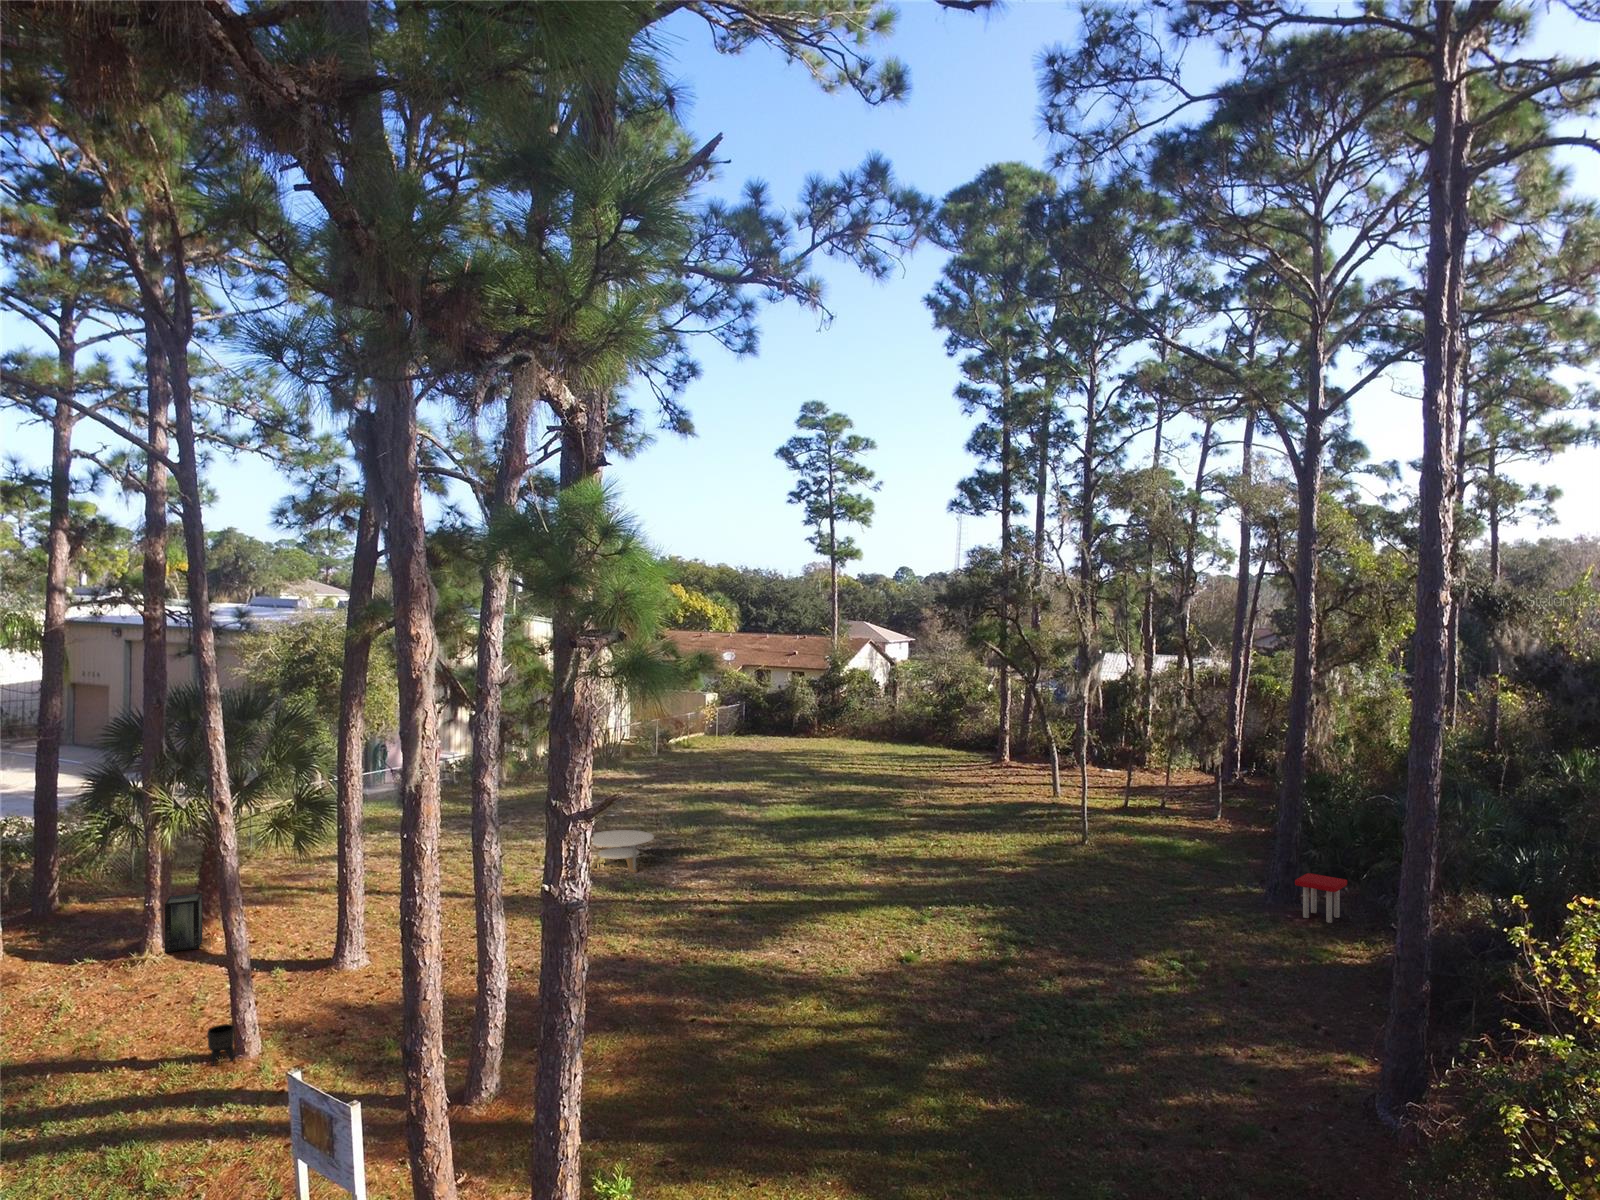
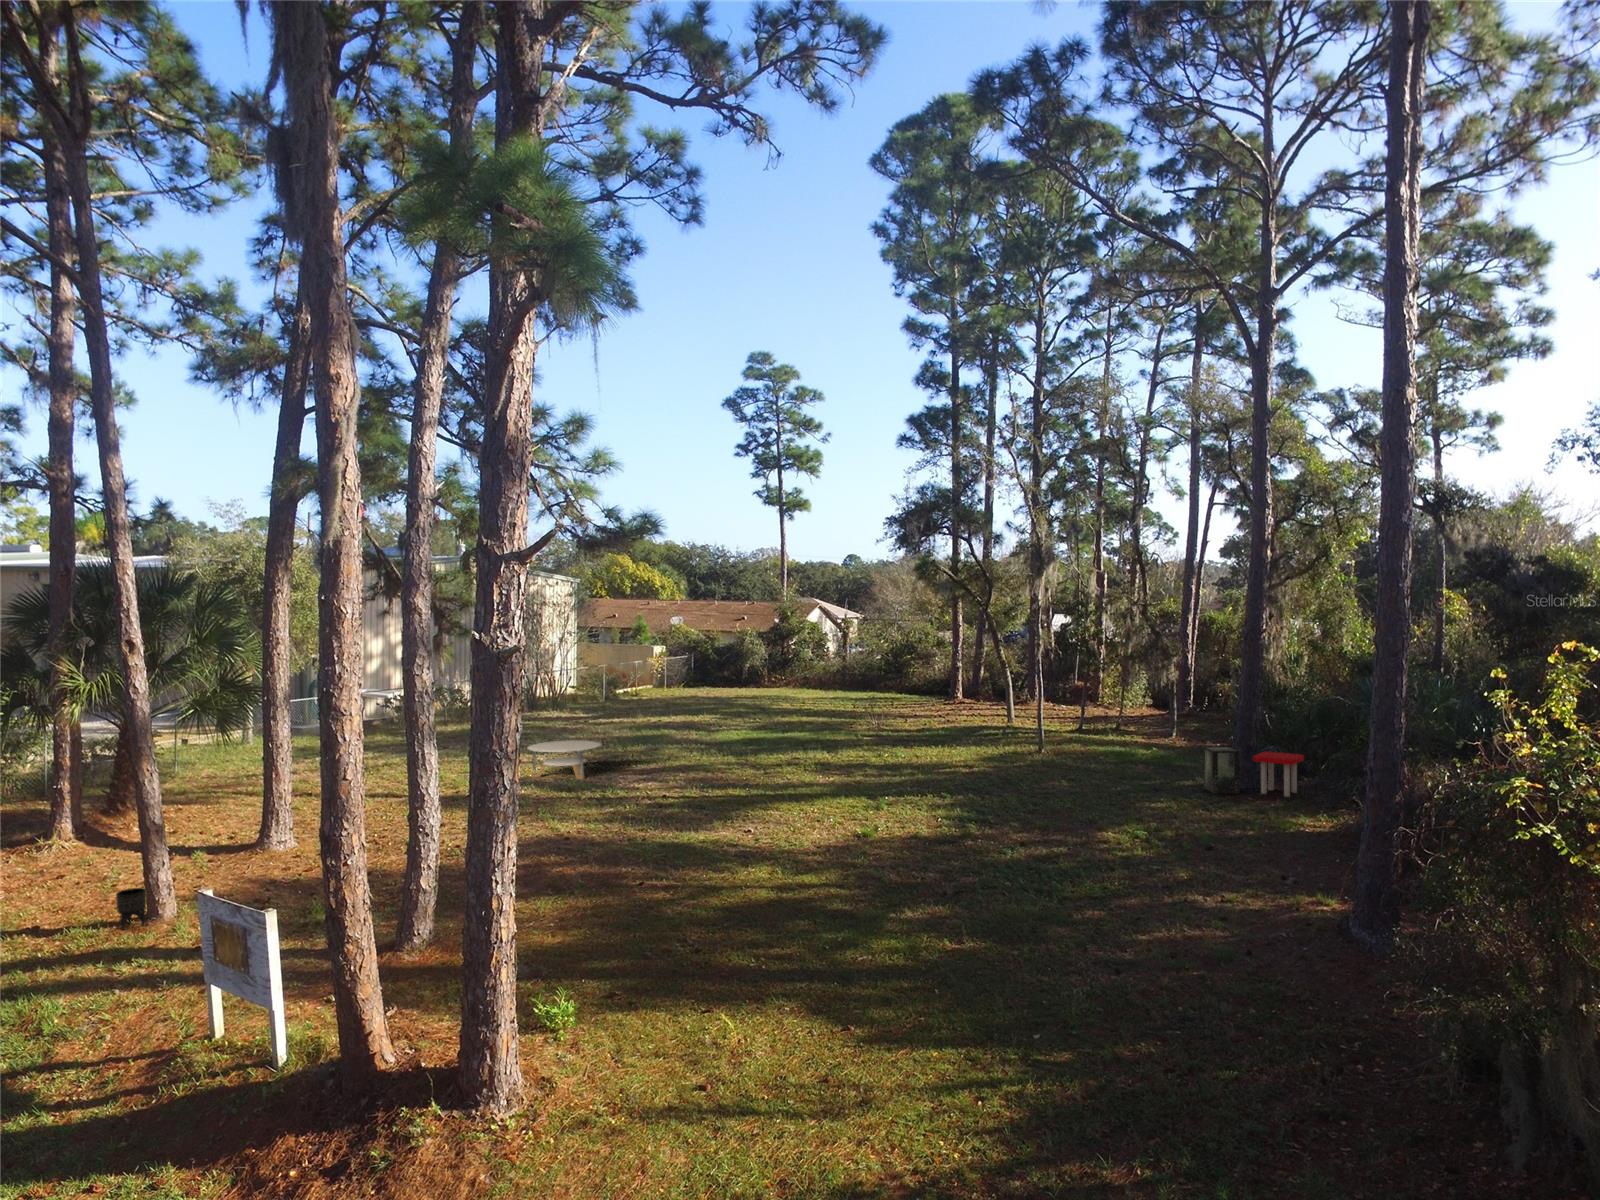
storage box: present [165,893,202,952] -> present [1204,747,1240,794]

